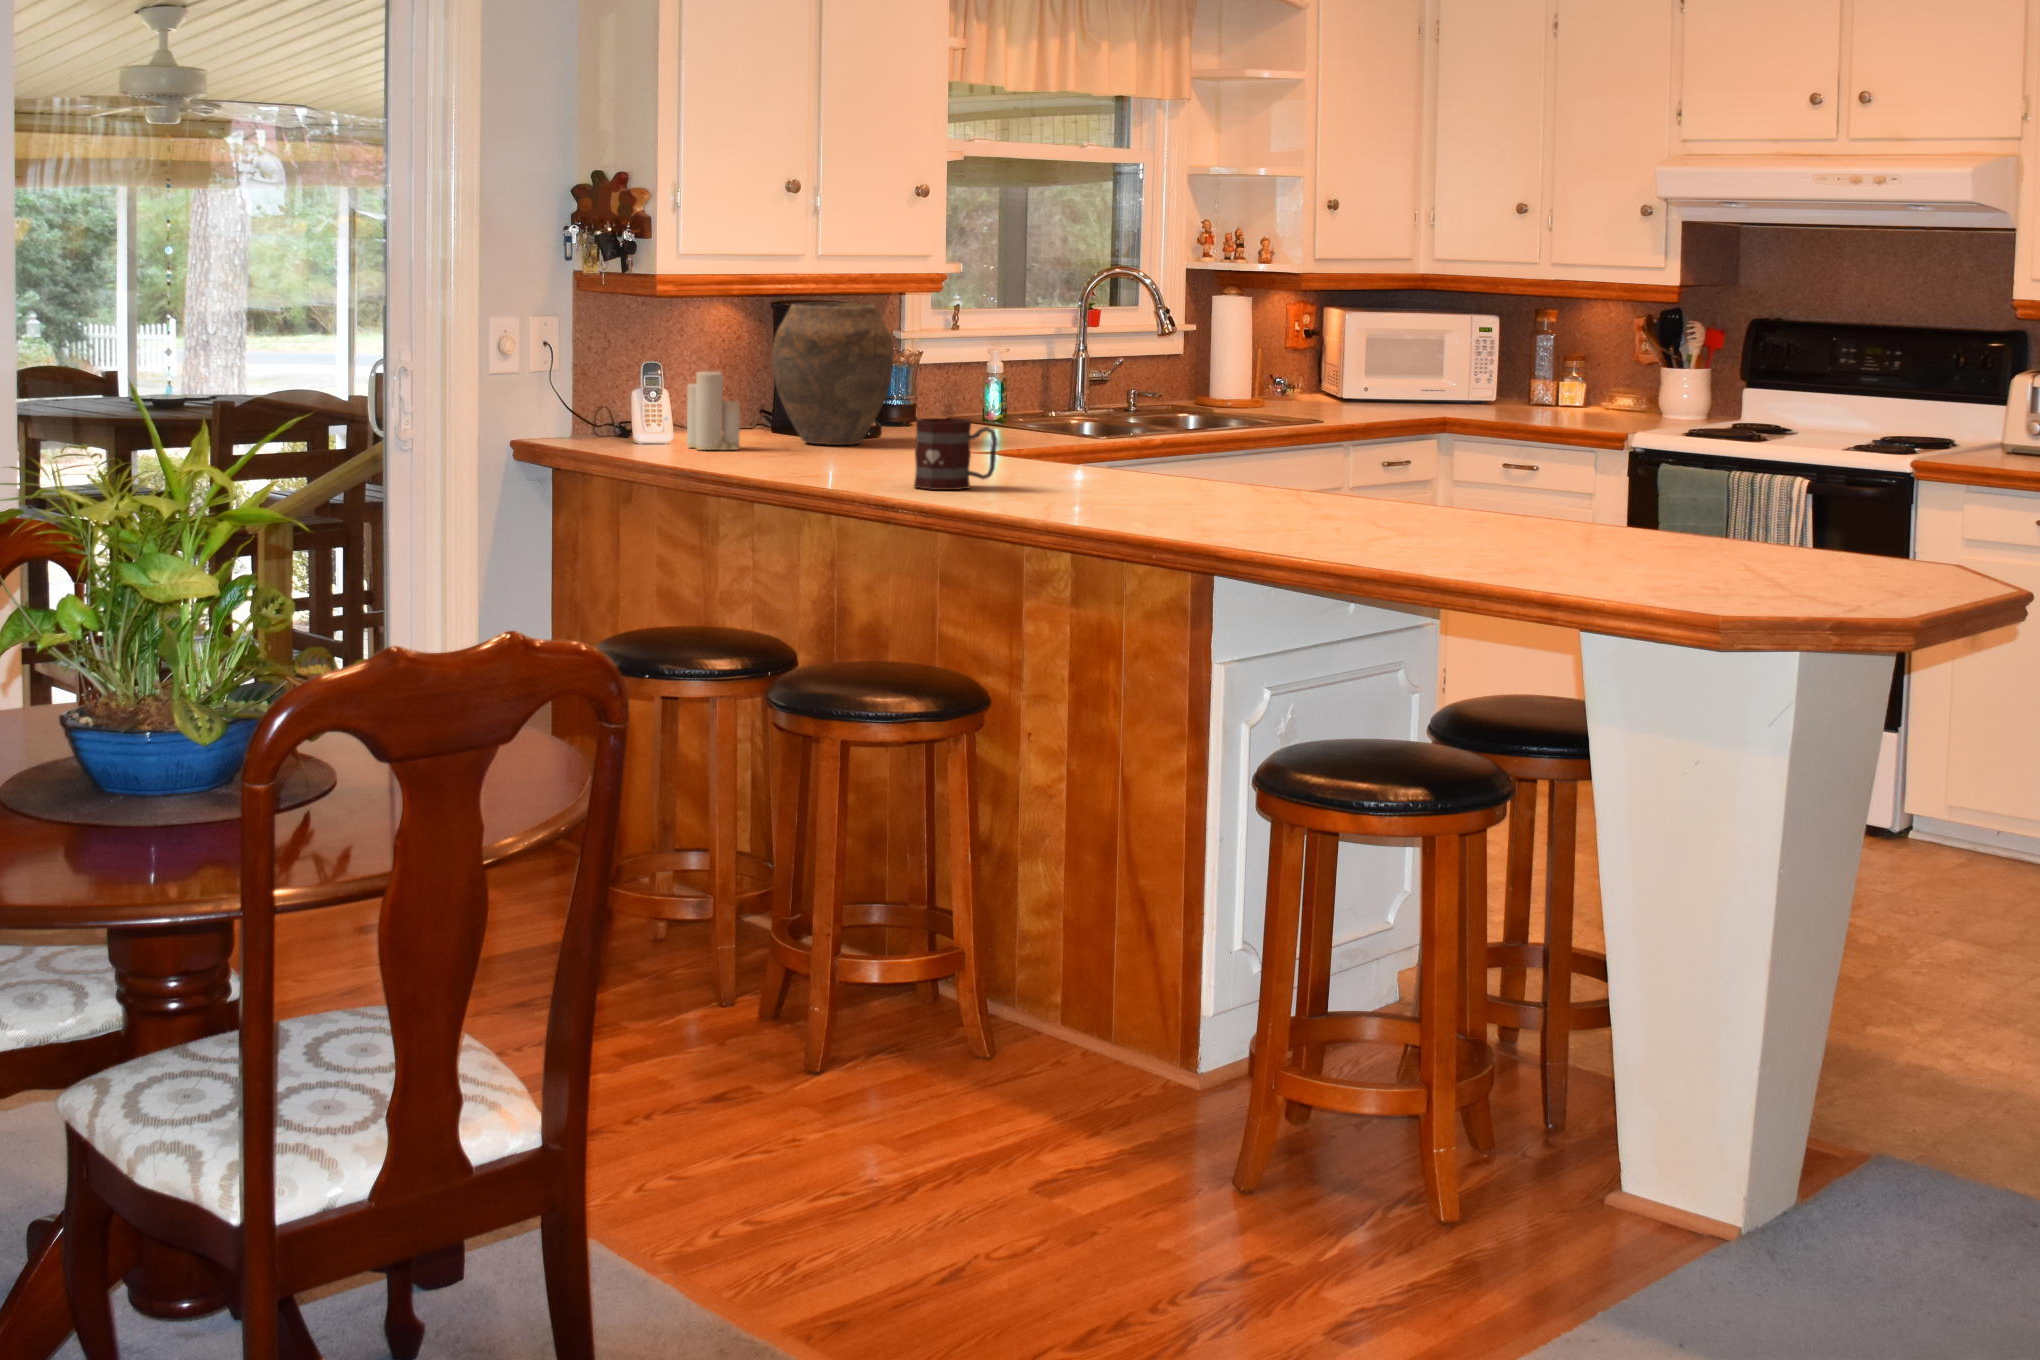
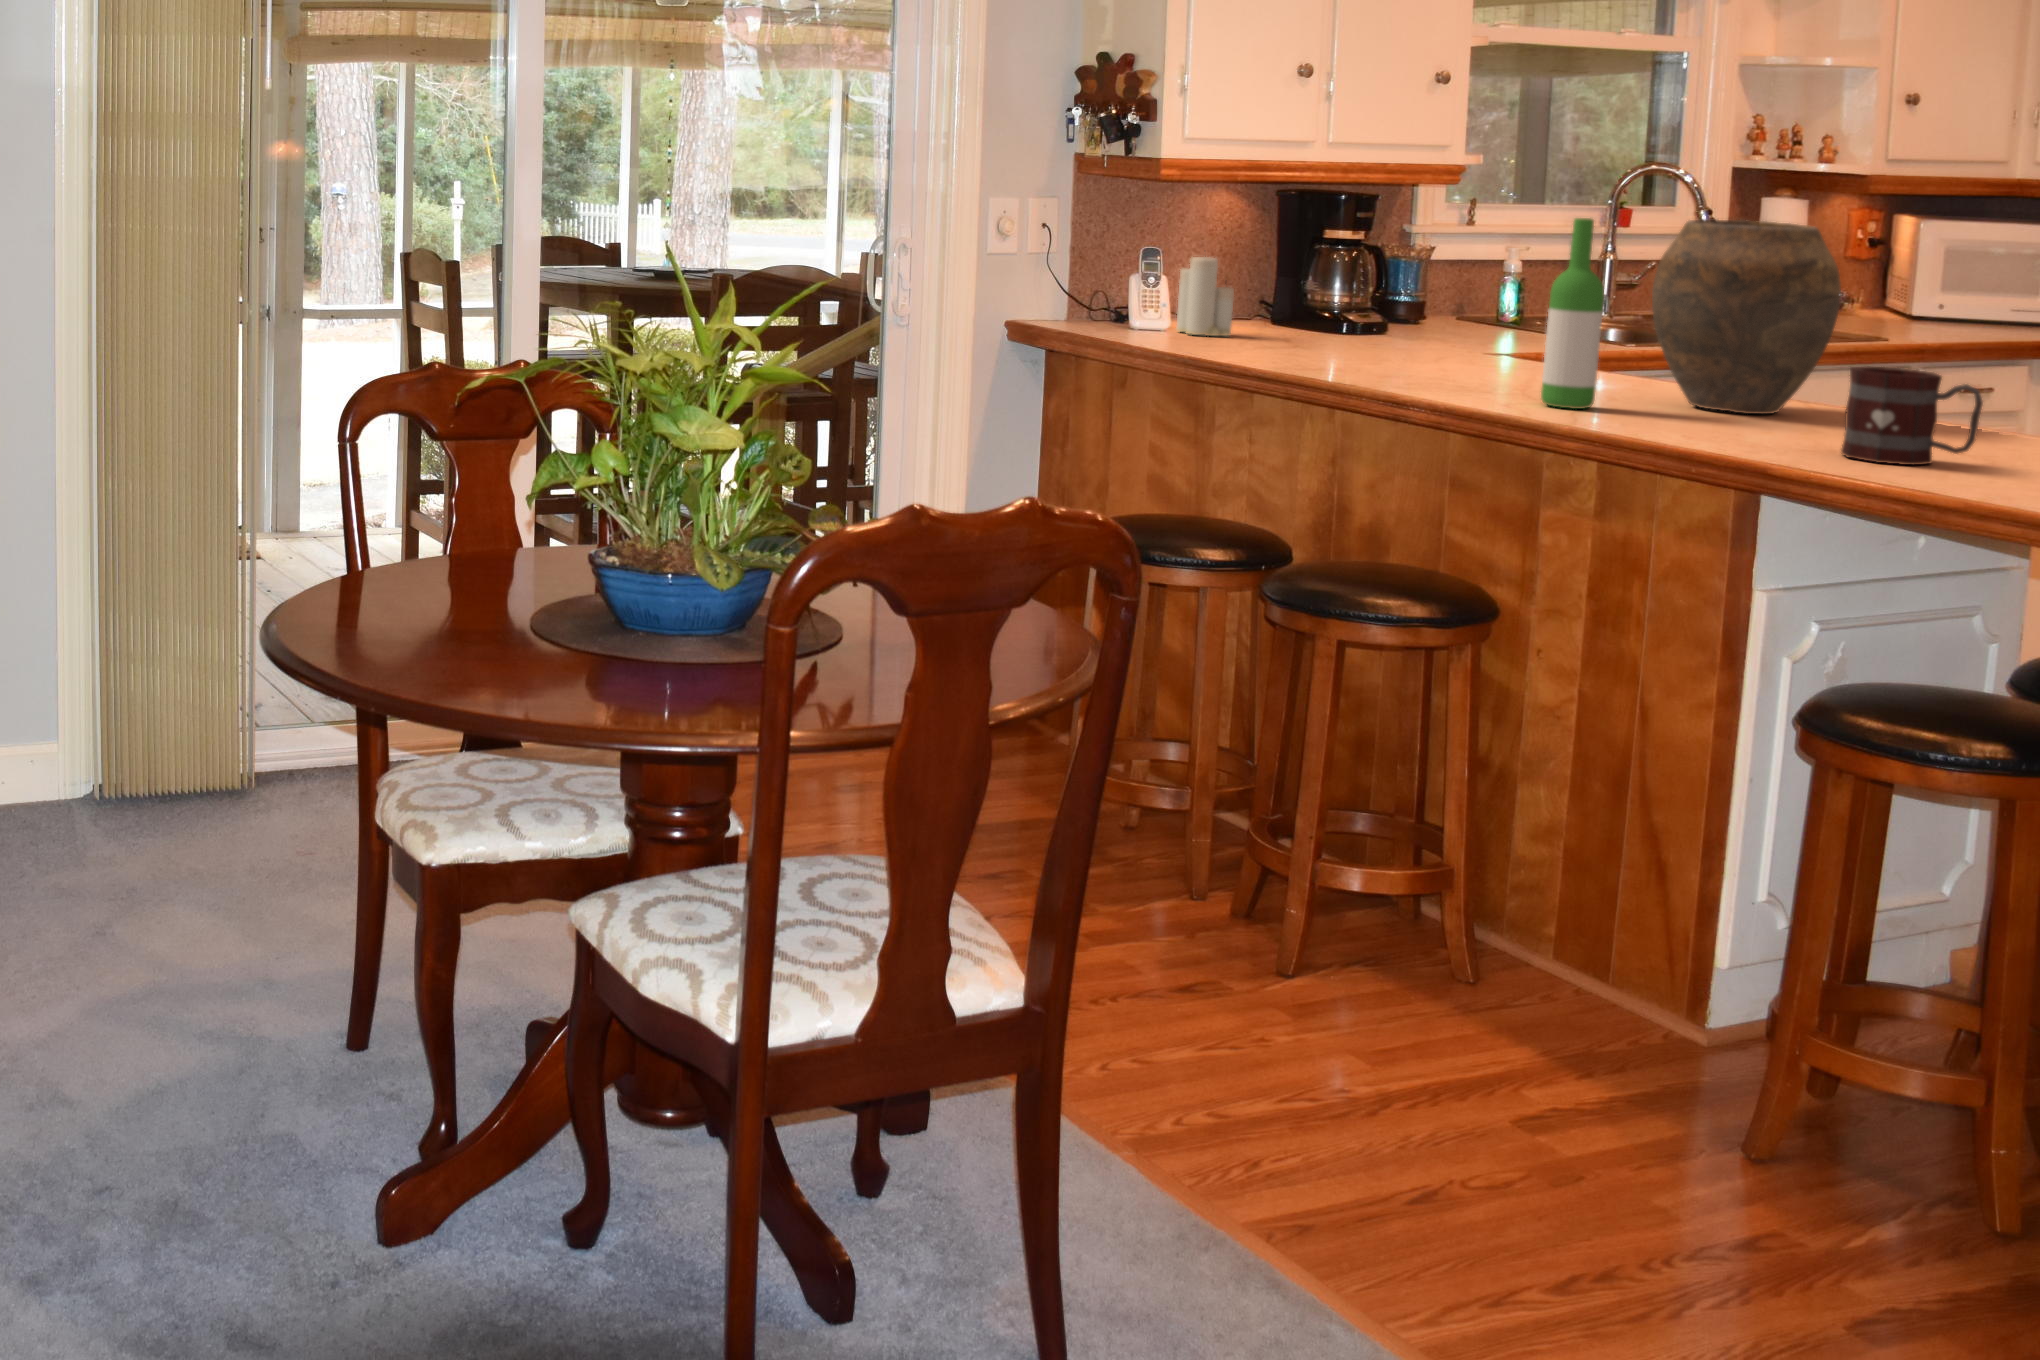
vase: present [772,303,894,445] -> present [1652,219,1841,414]
wine bottle: none [1009,325,1055,502] -> present [1541,218,1604,409]
mug: present [914,418,997,490] -> present [1841,366,1983,465]

